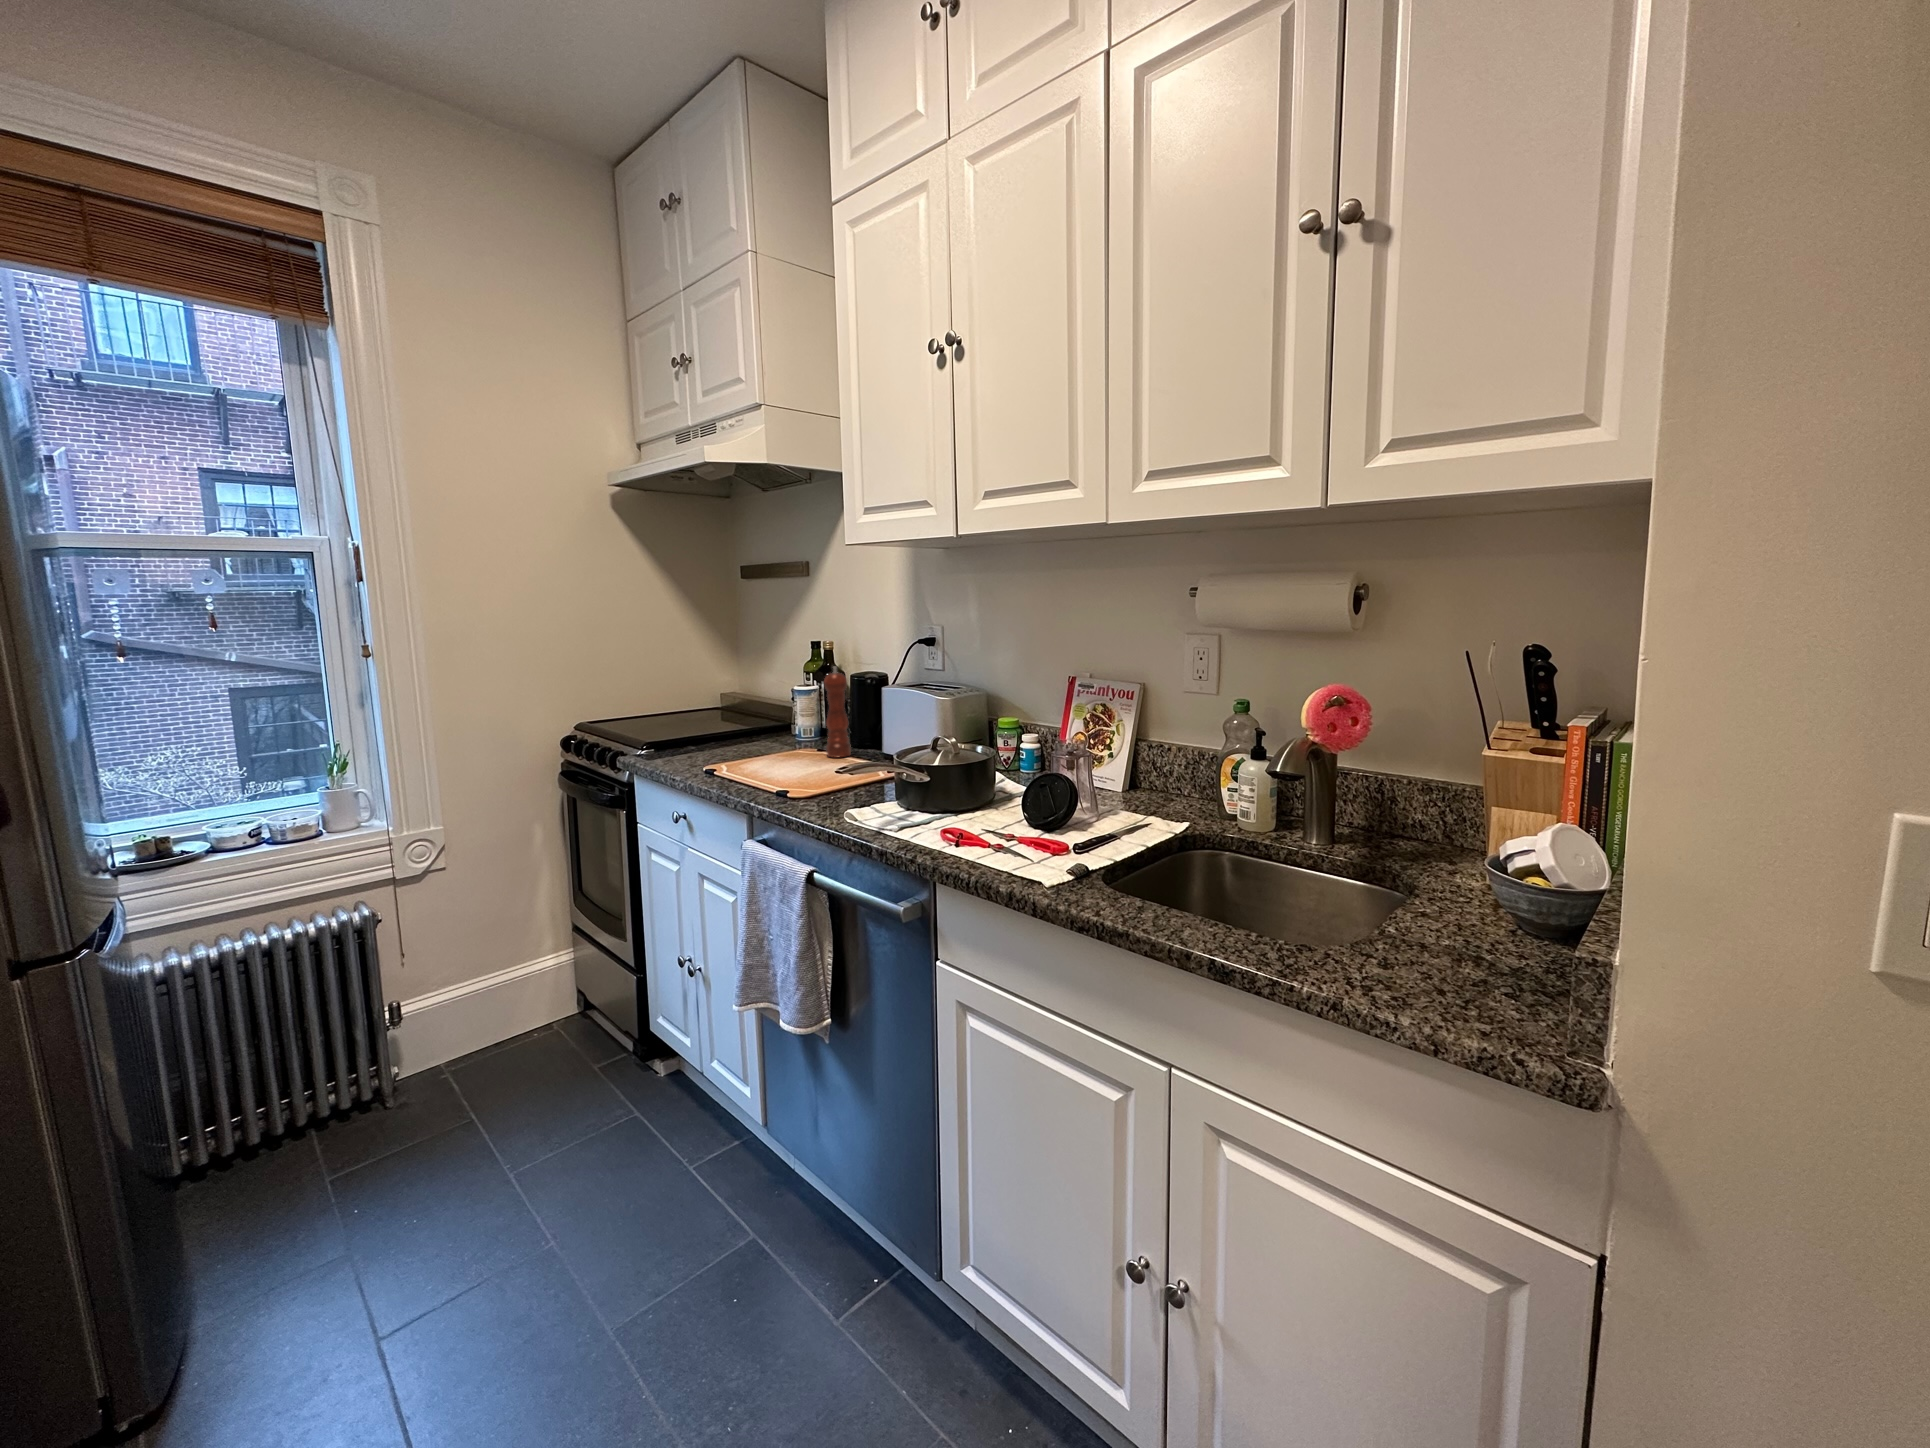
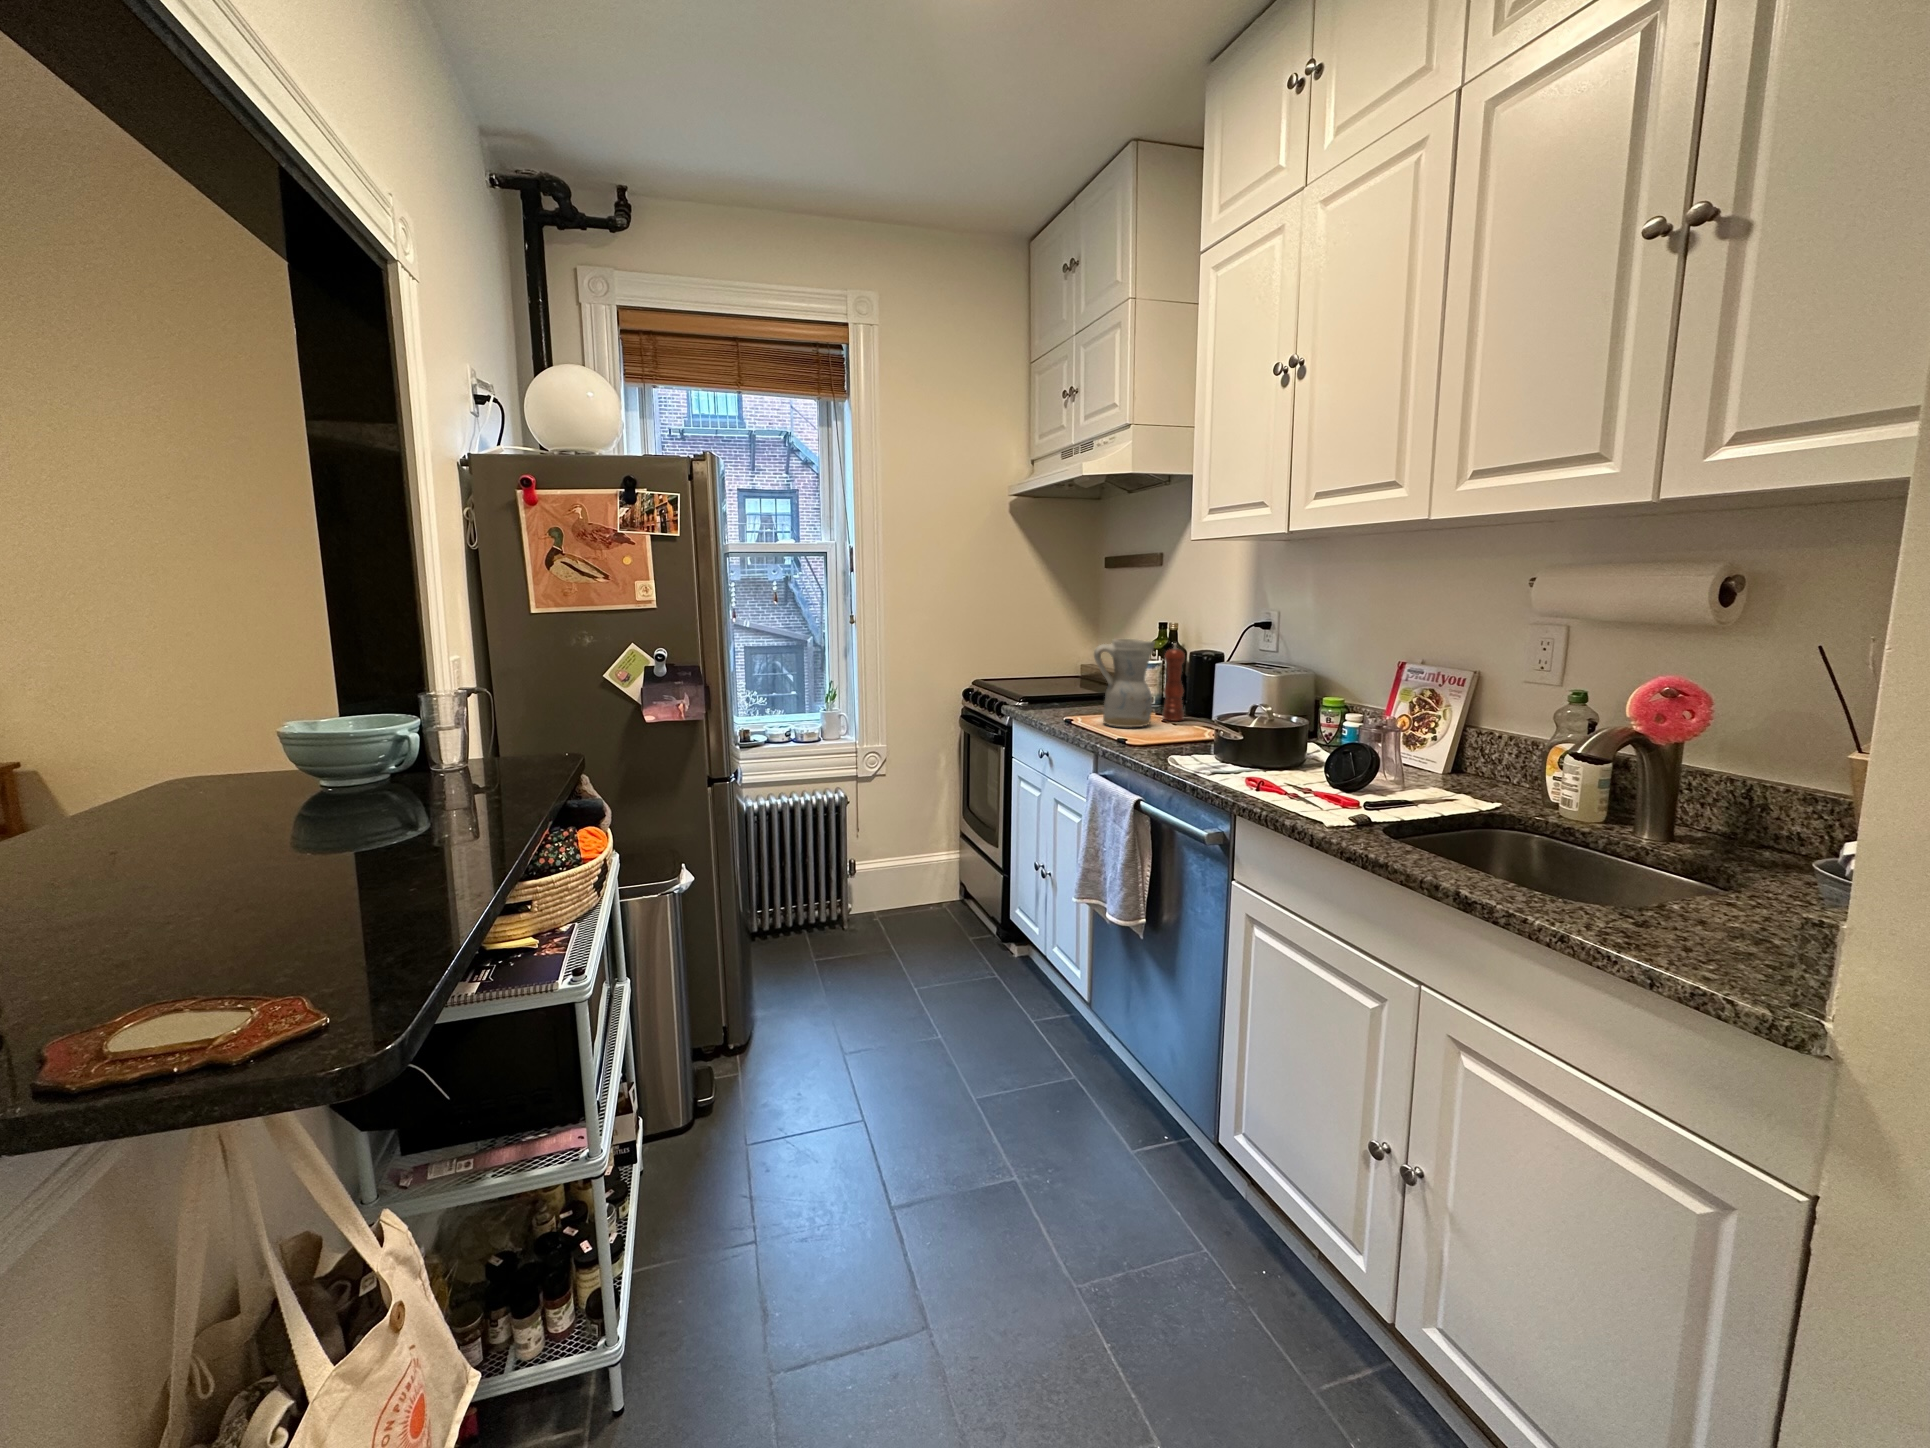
ceramic pitcher: none [737,664,815,774] -> present [1094,639,1155,727]

